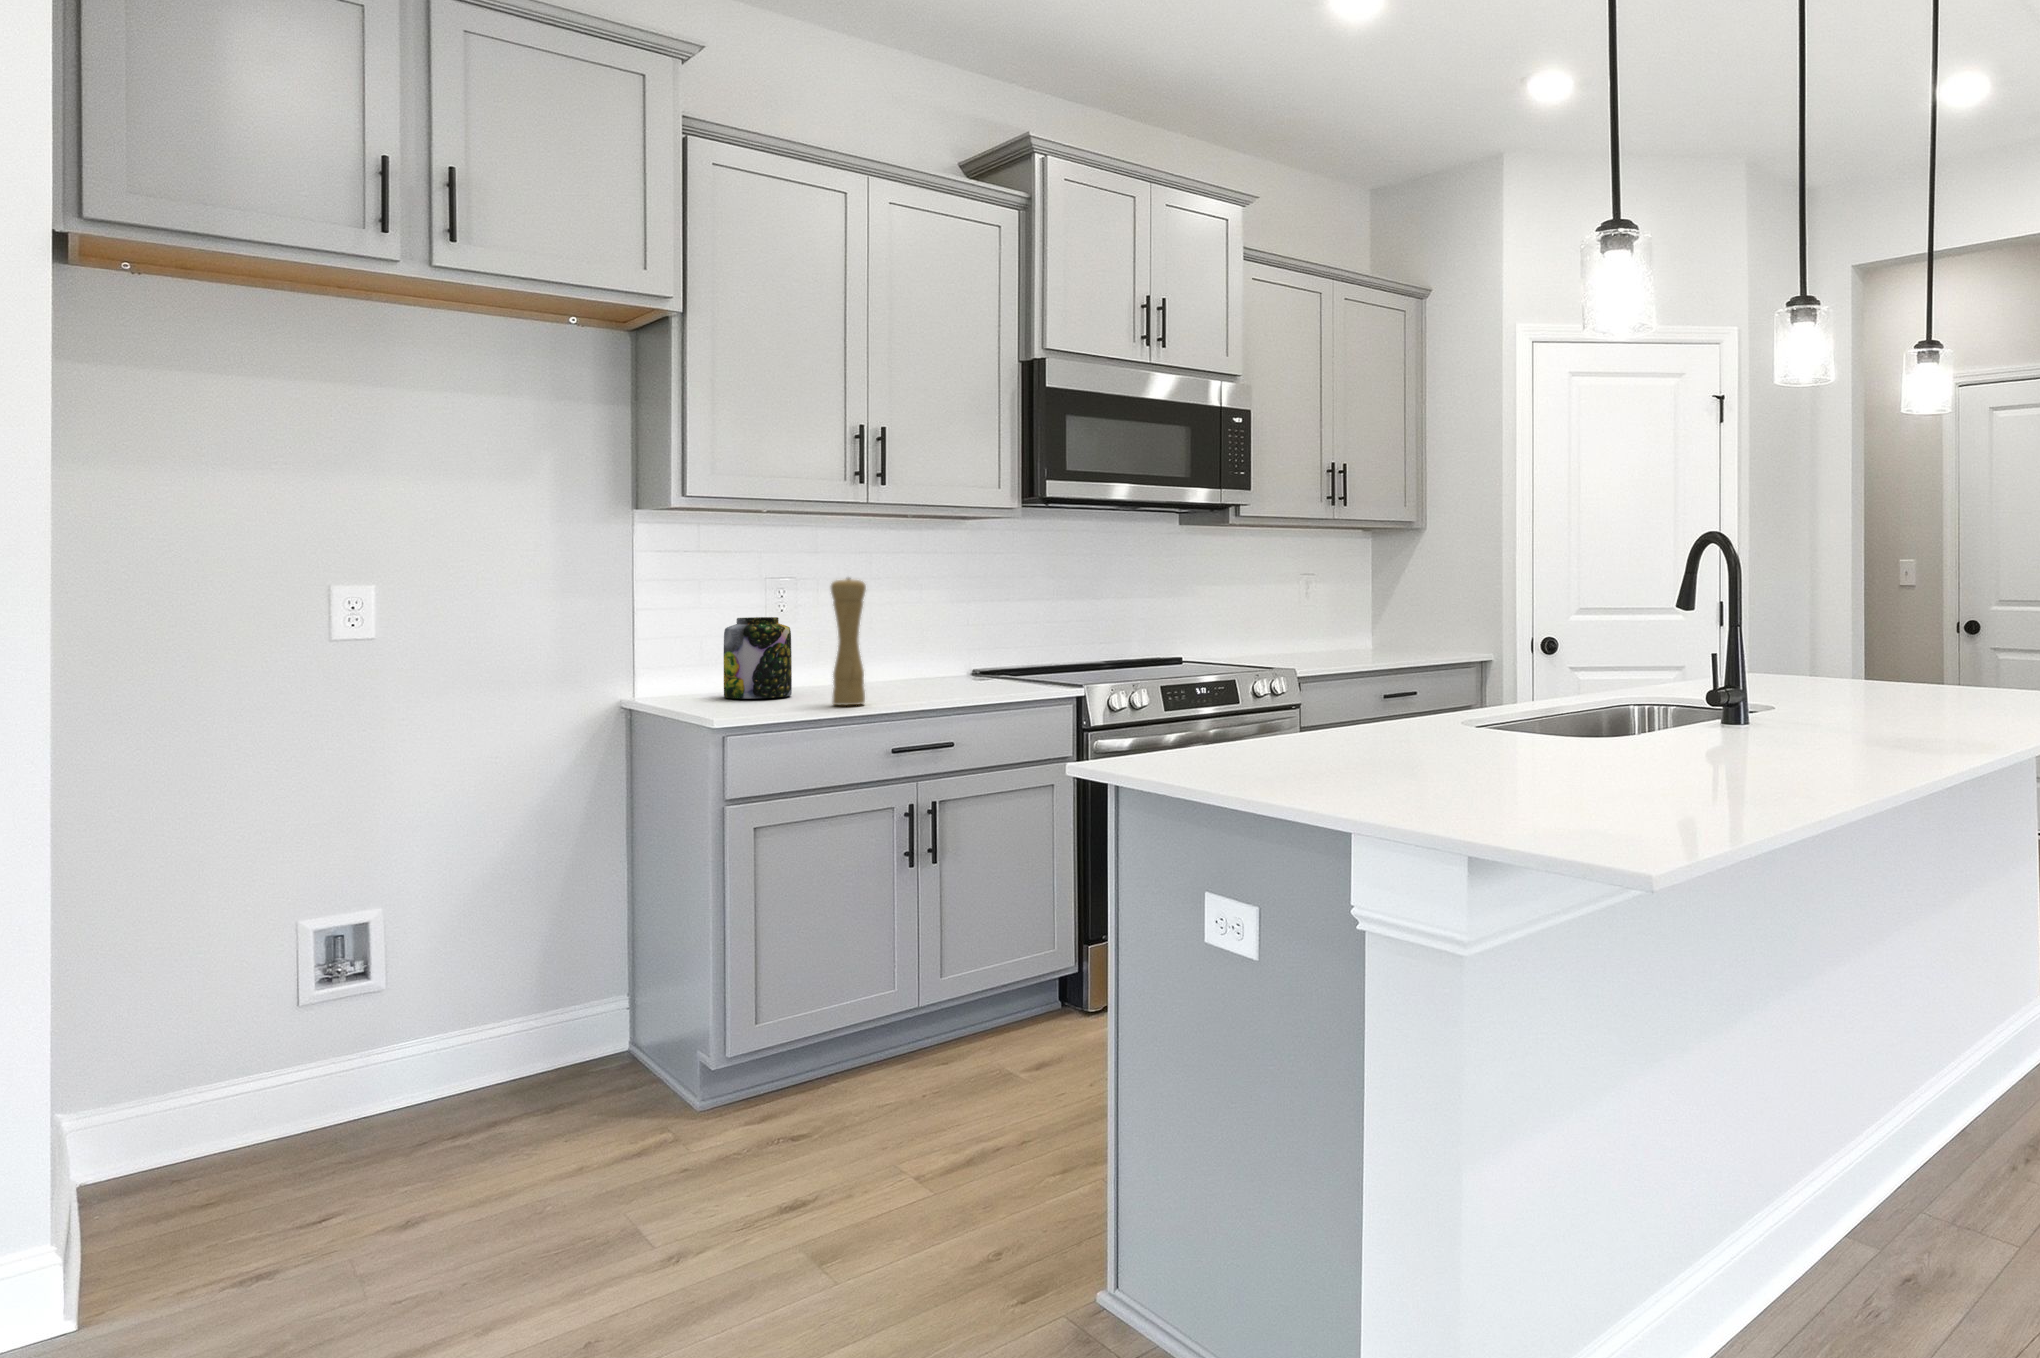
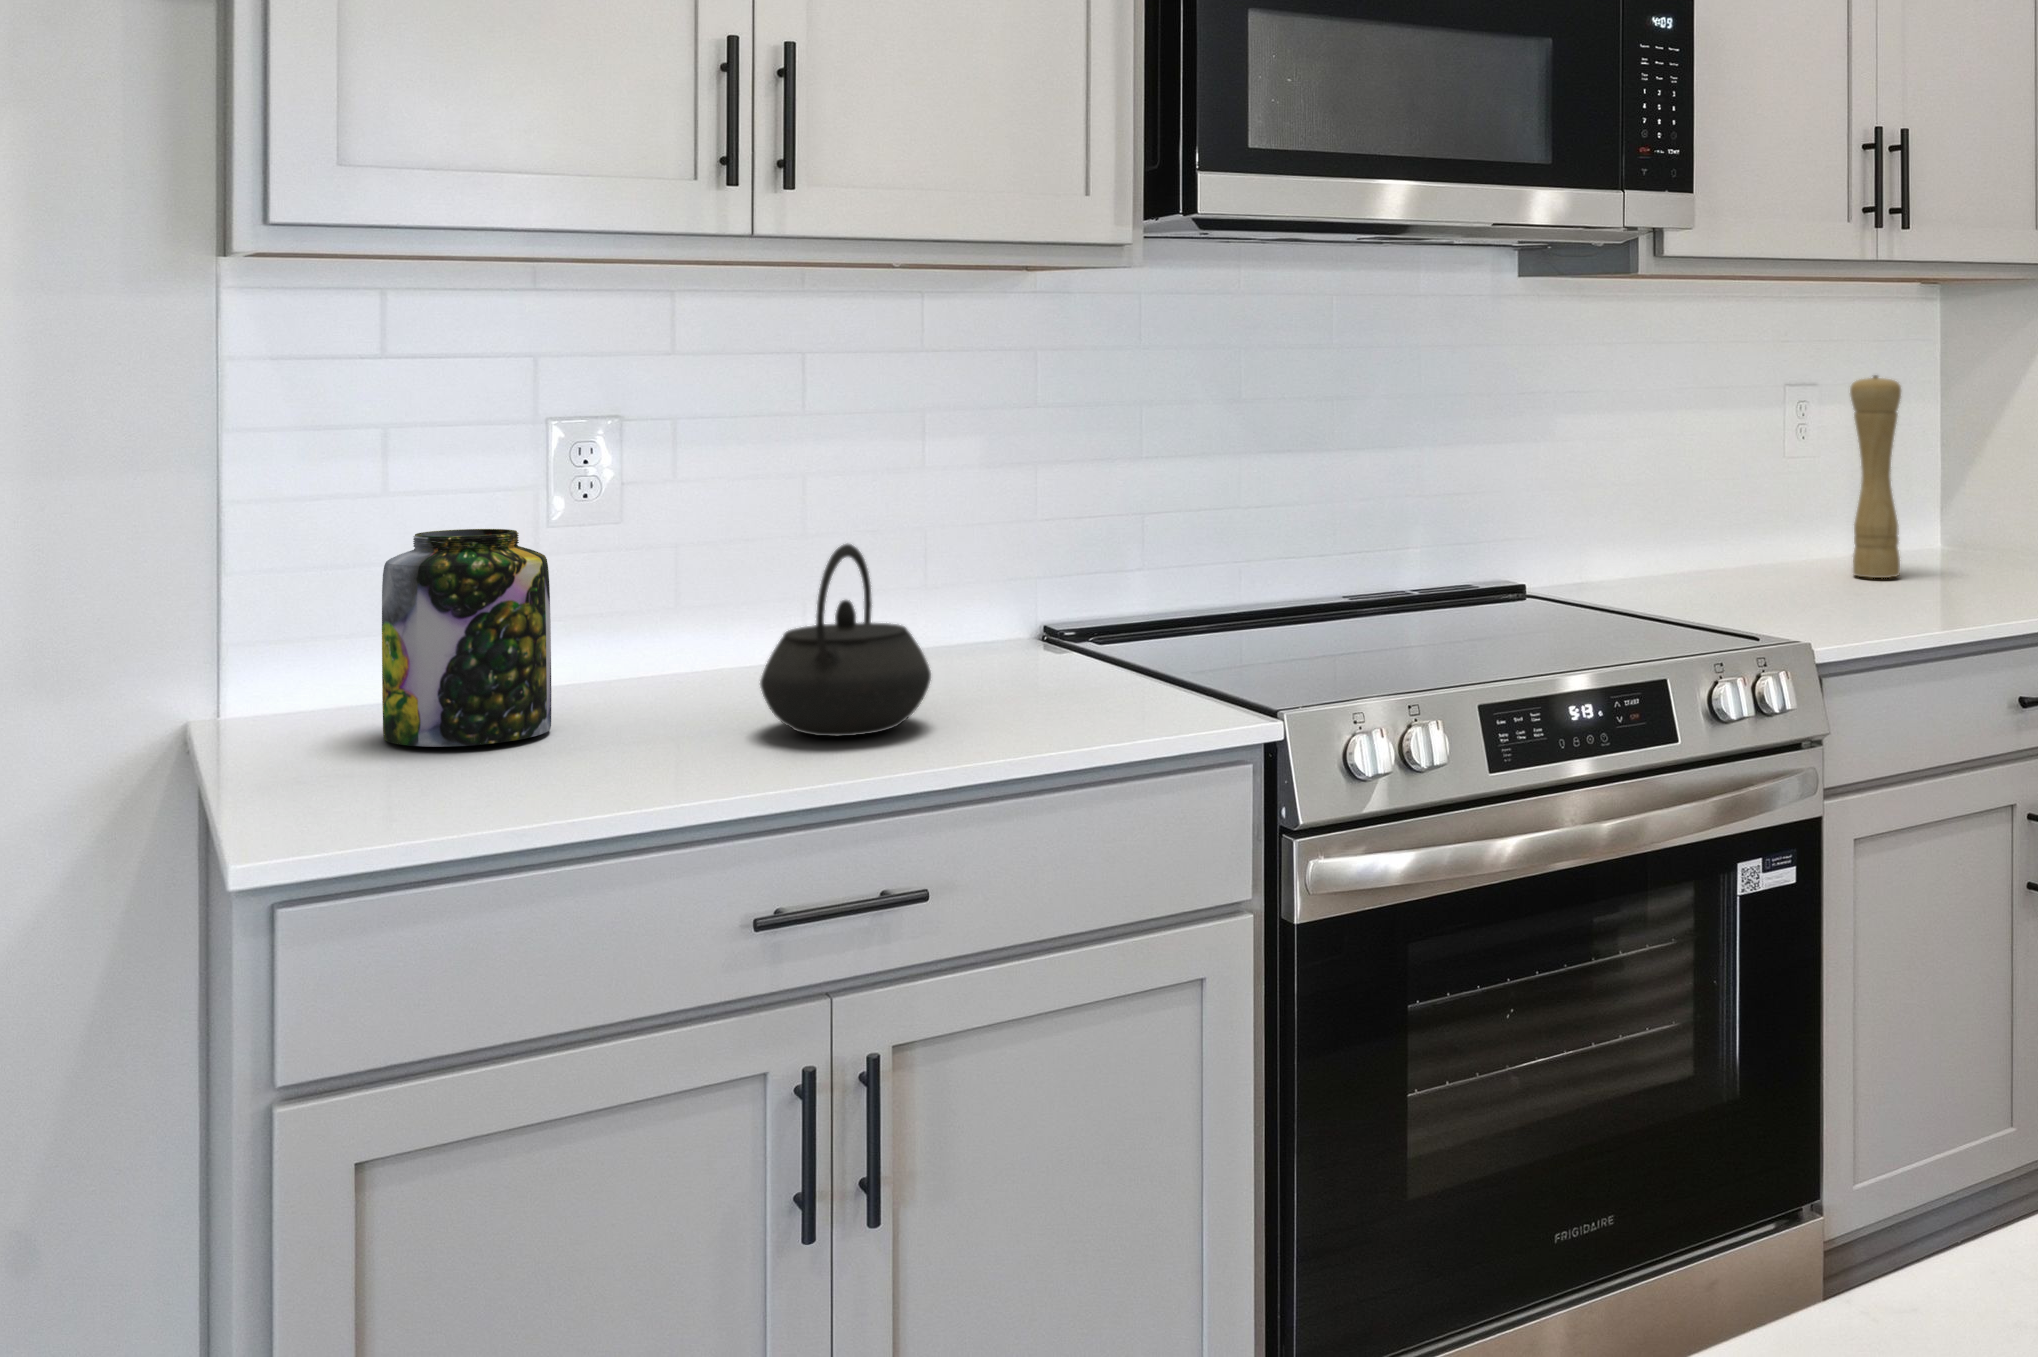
pepper mill: present [831,578,866,705] -> present [1850,375,1901,578]
kettle: none [878,622,946,695] -> present [760,544,931,736]

